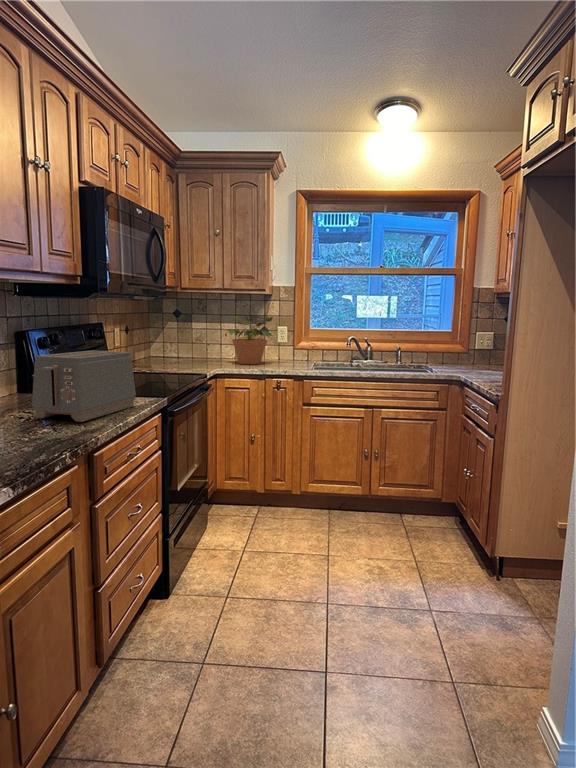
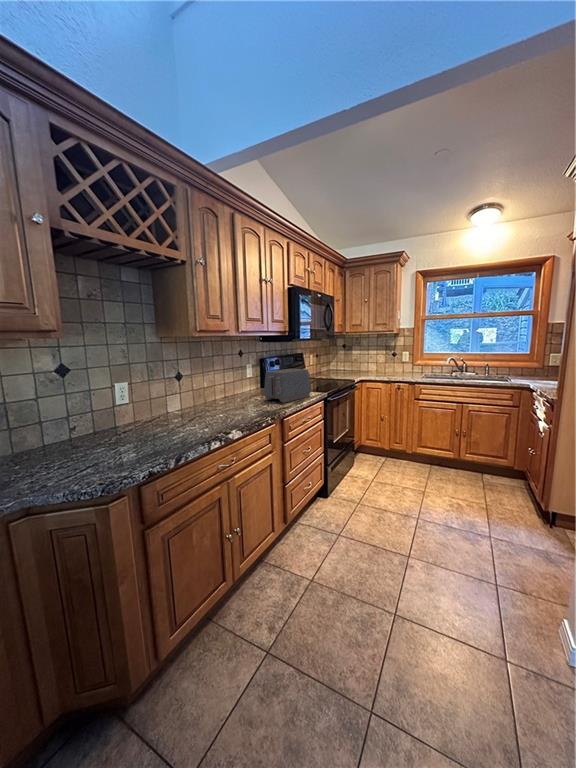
potted plant: present [227,316,273,364] -> none [370,346,403,375]

